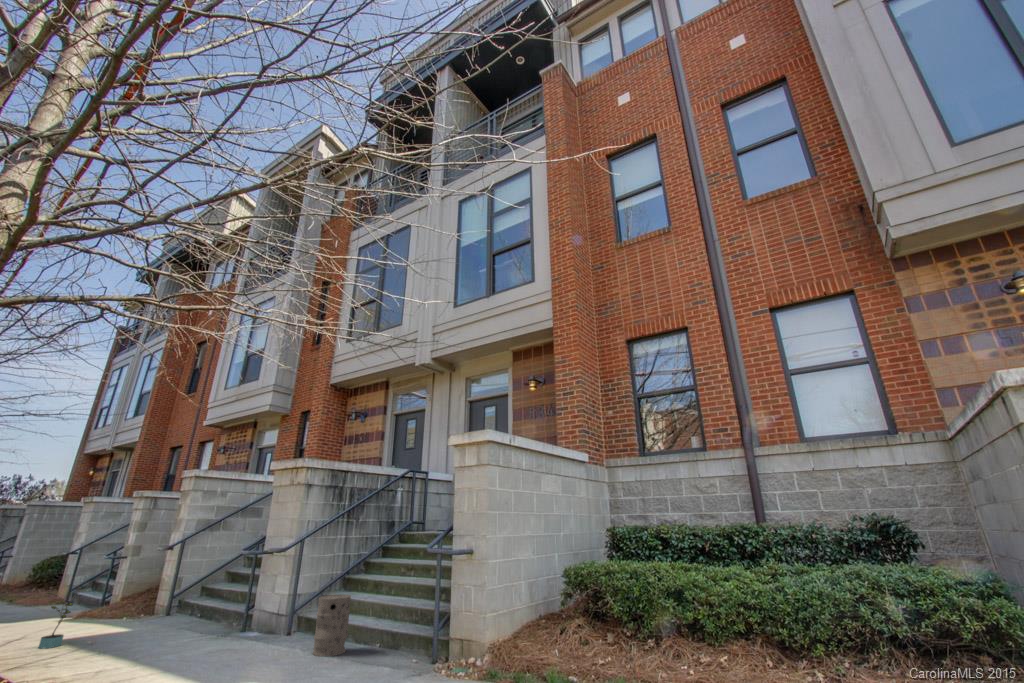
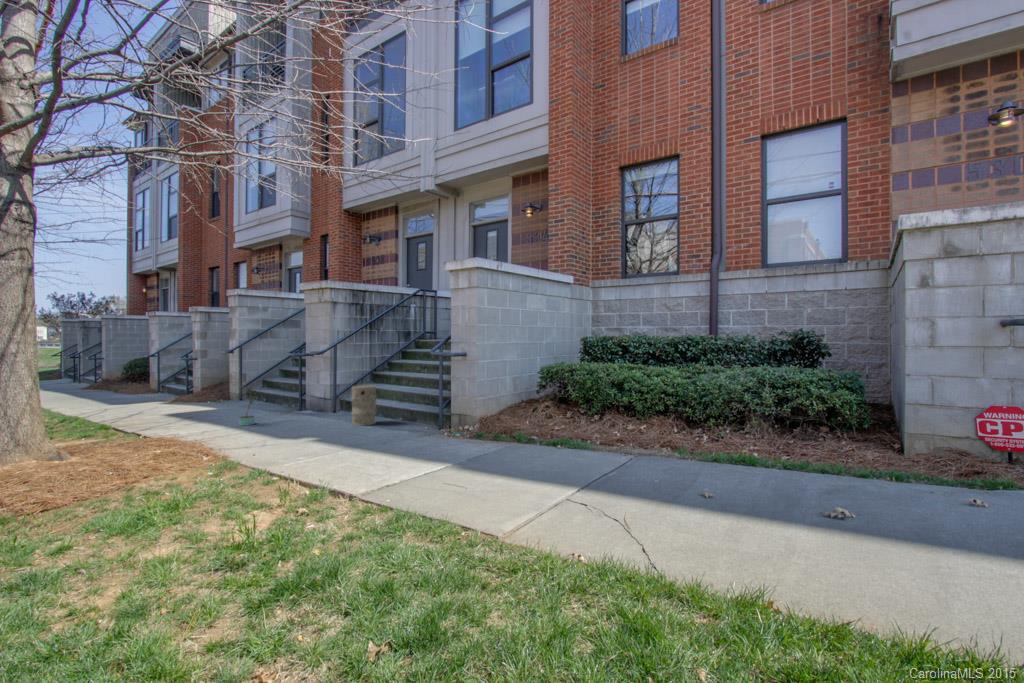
potted plant: present [39,588,82,649] -> present [239,387,256,425]

